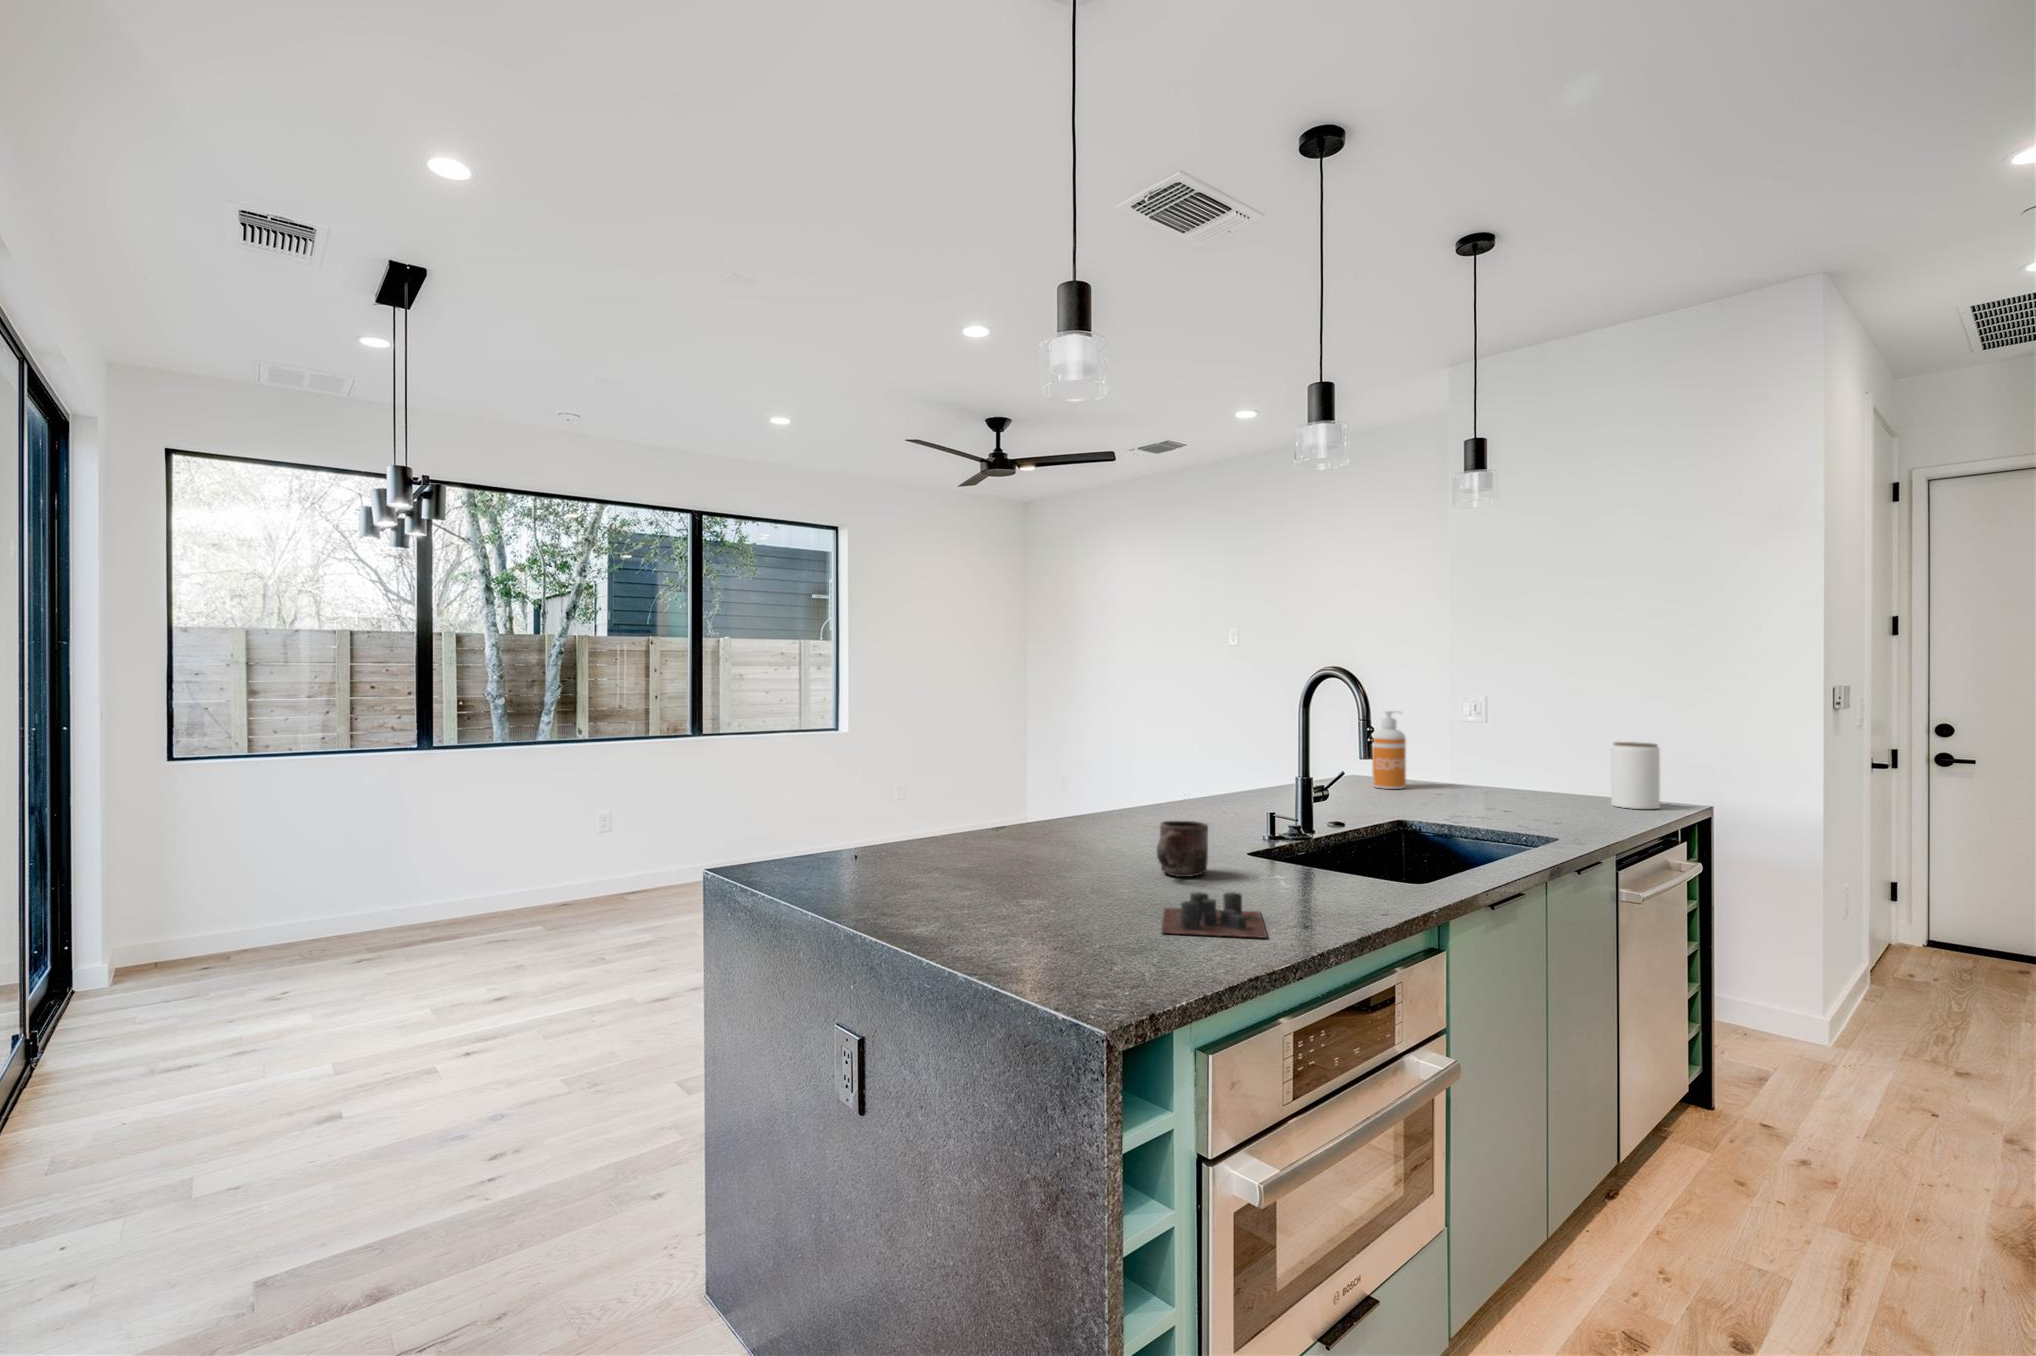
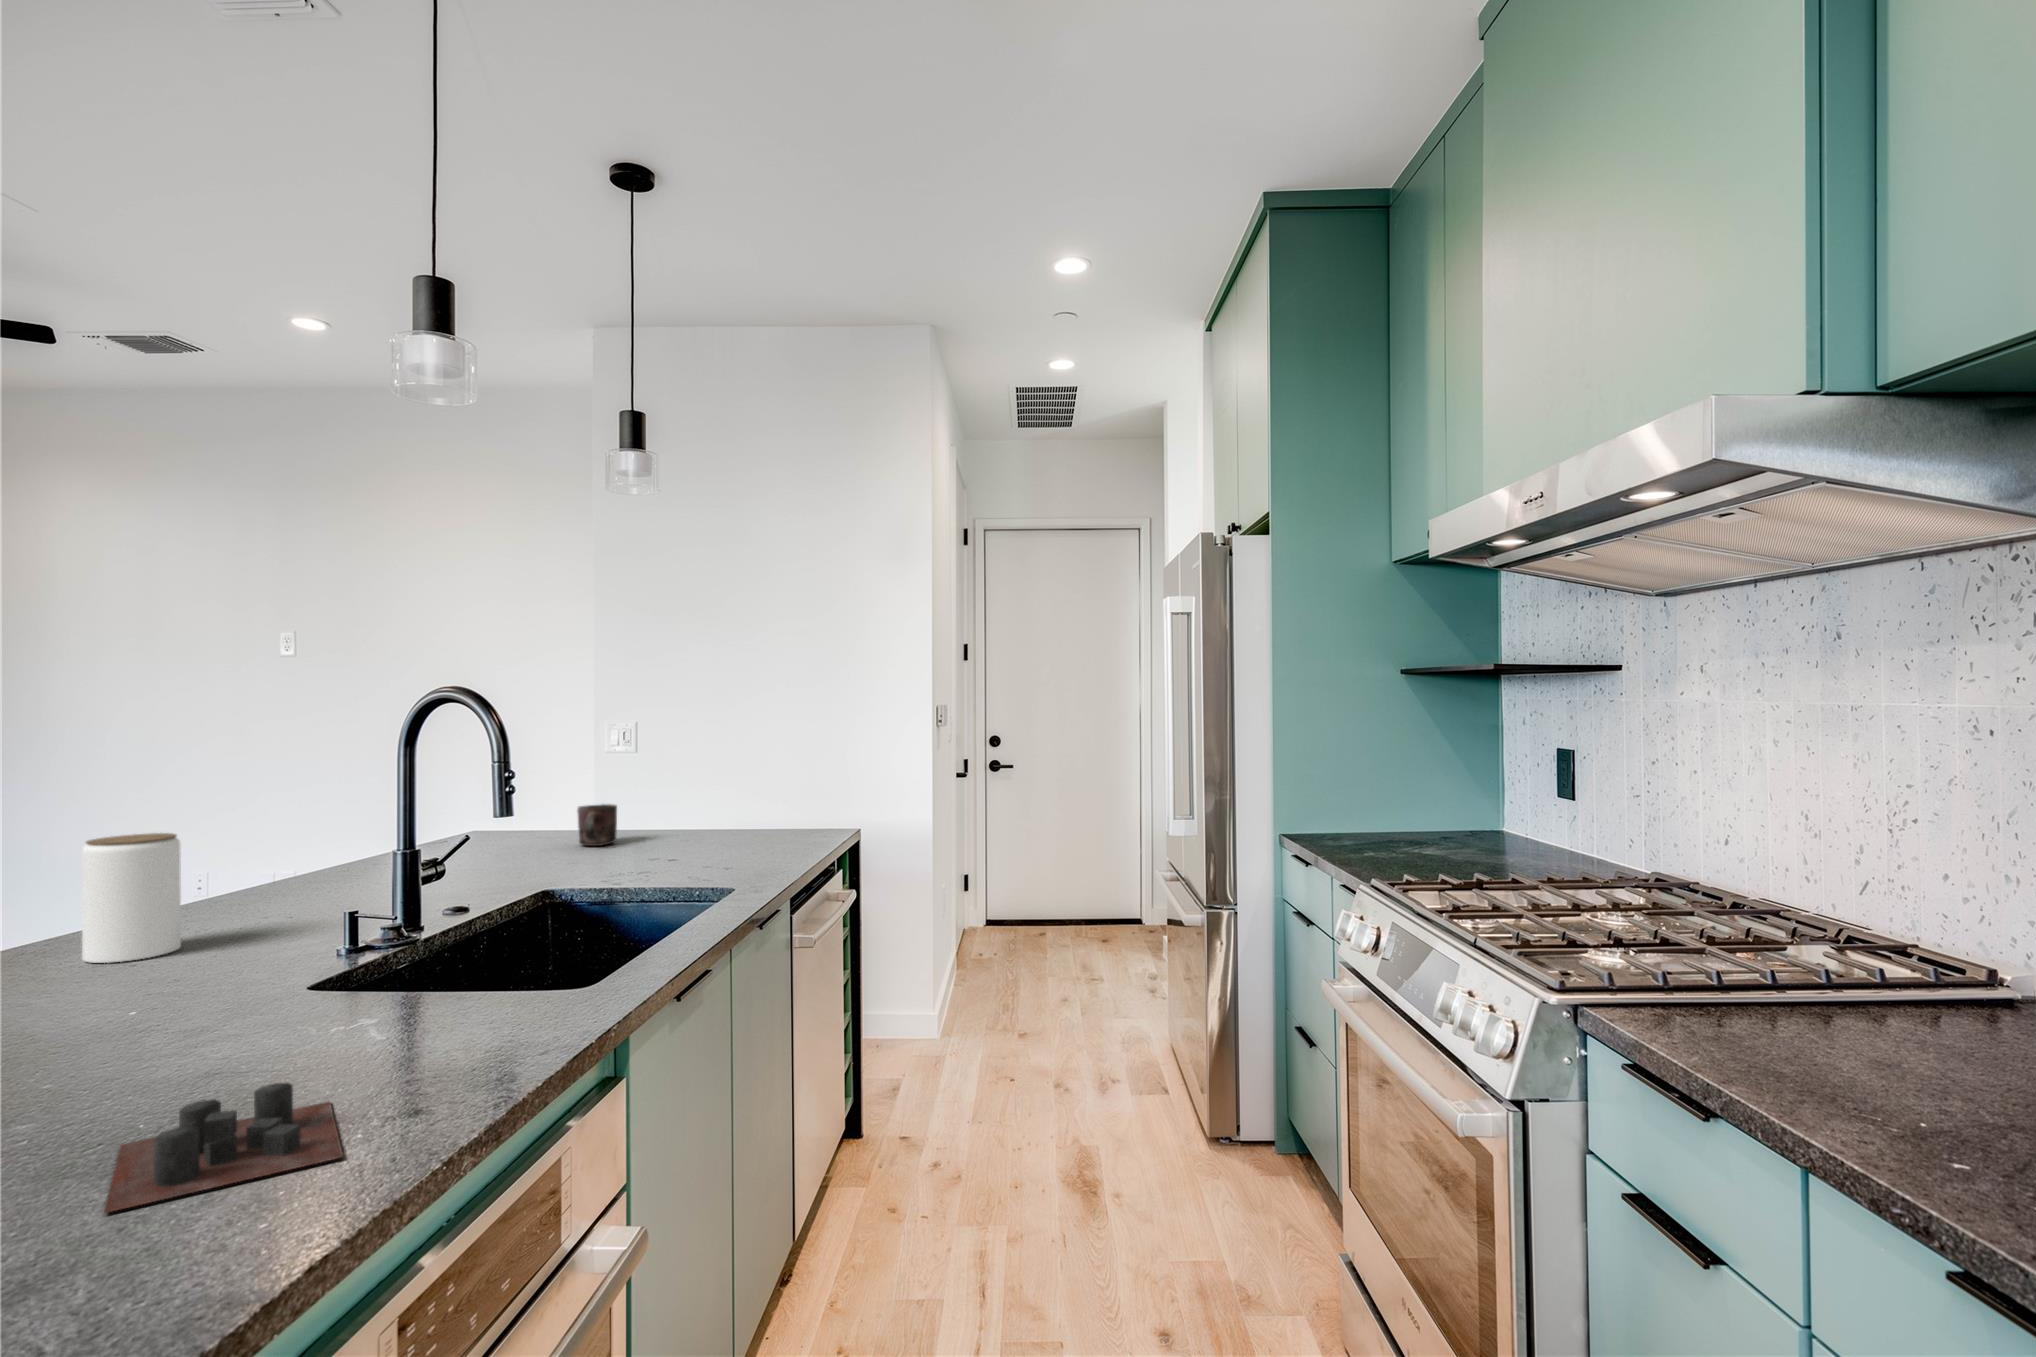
soap dispenser: present [1373,711,1406,789] -> none [503,748,547,848]
jar: present [1611,742,1660,809] -> present [82,833,181,963]
mug: present [1157,821,1208,877] -> present [577,804,617,846]

